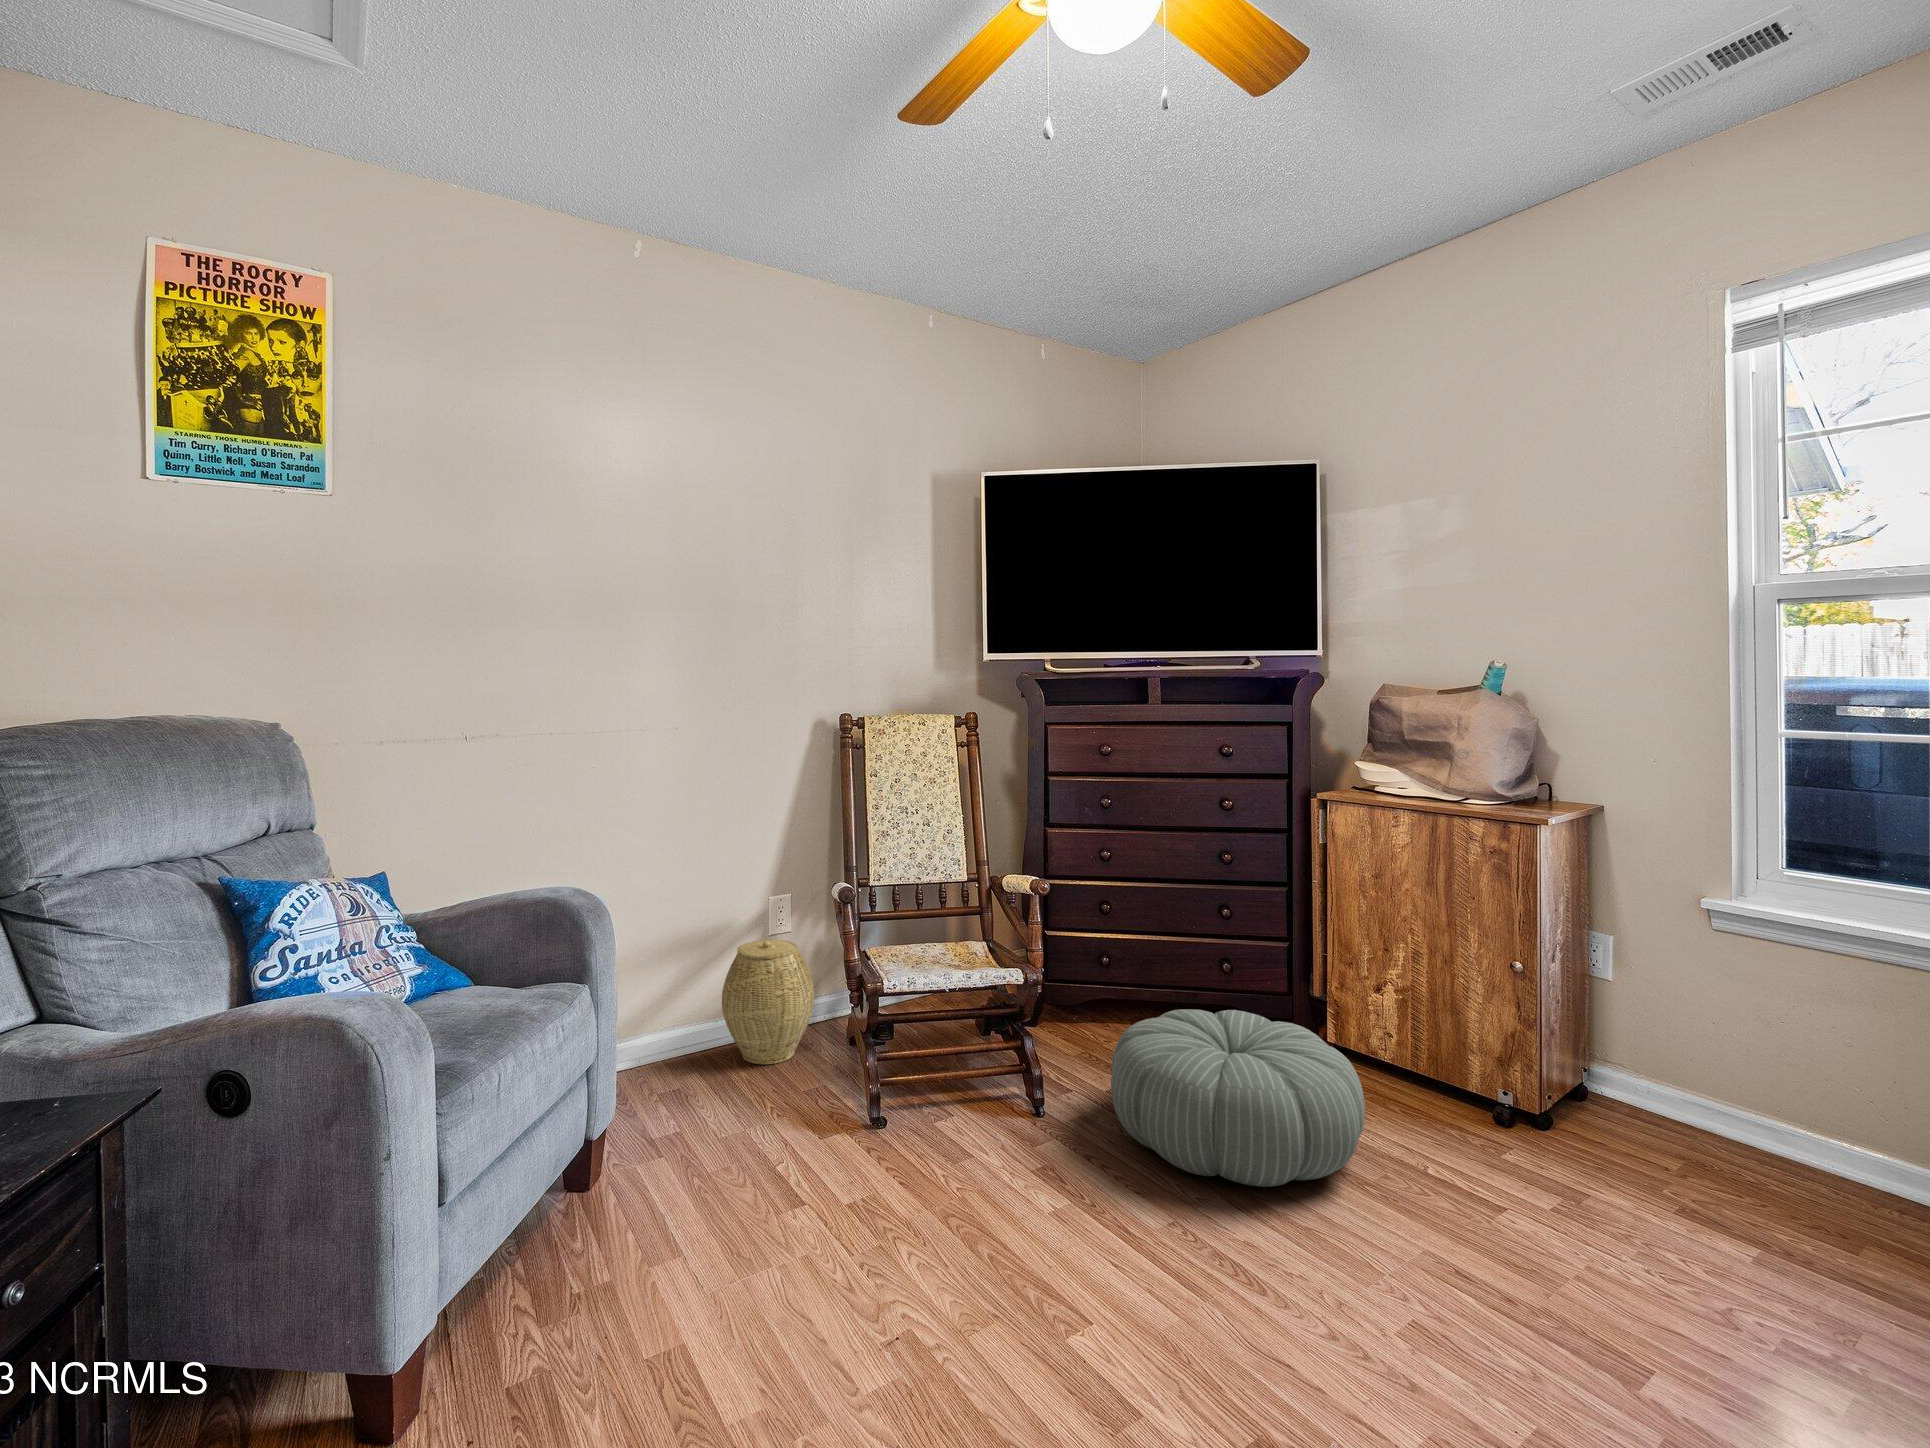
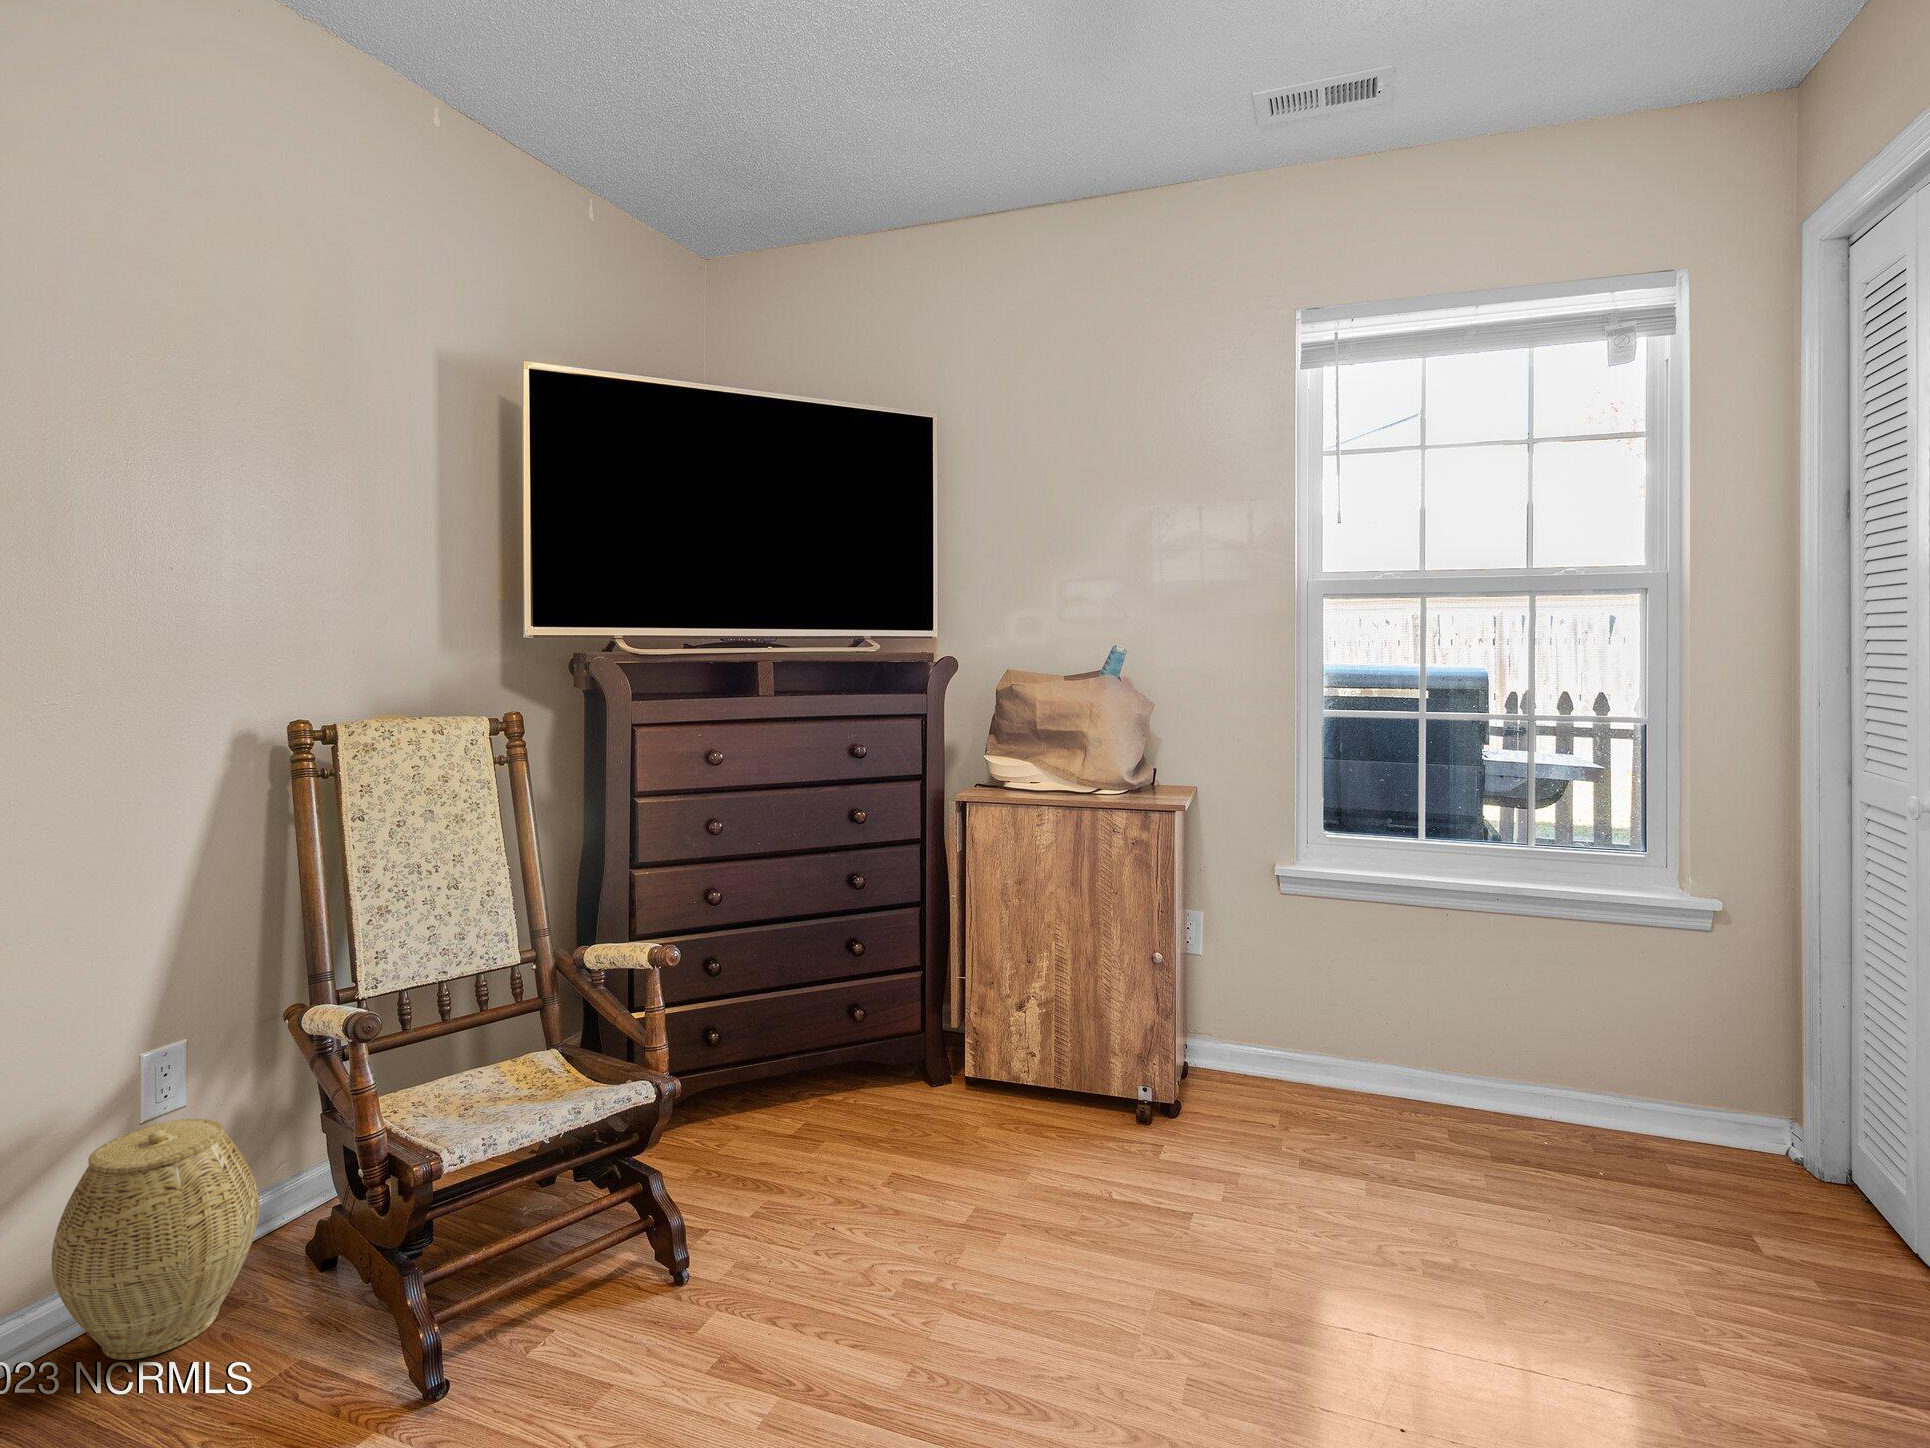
pouf: present [1111,1009,1365,1187] -> none [775,1068,1077,1302]

